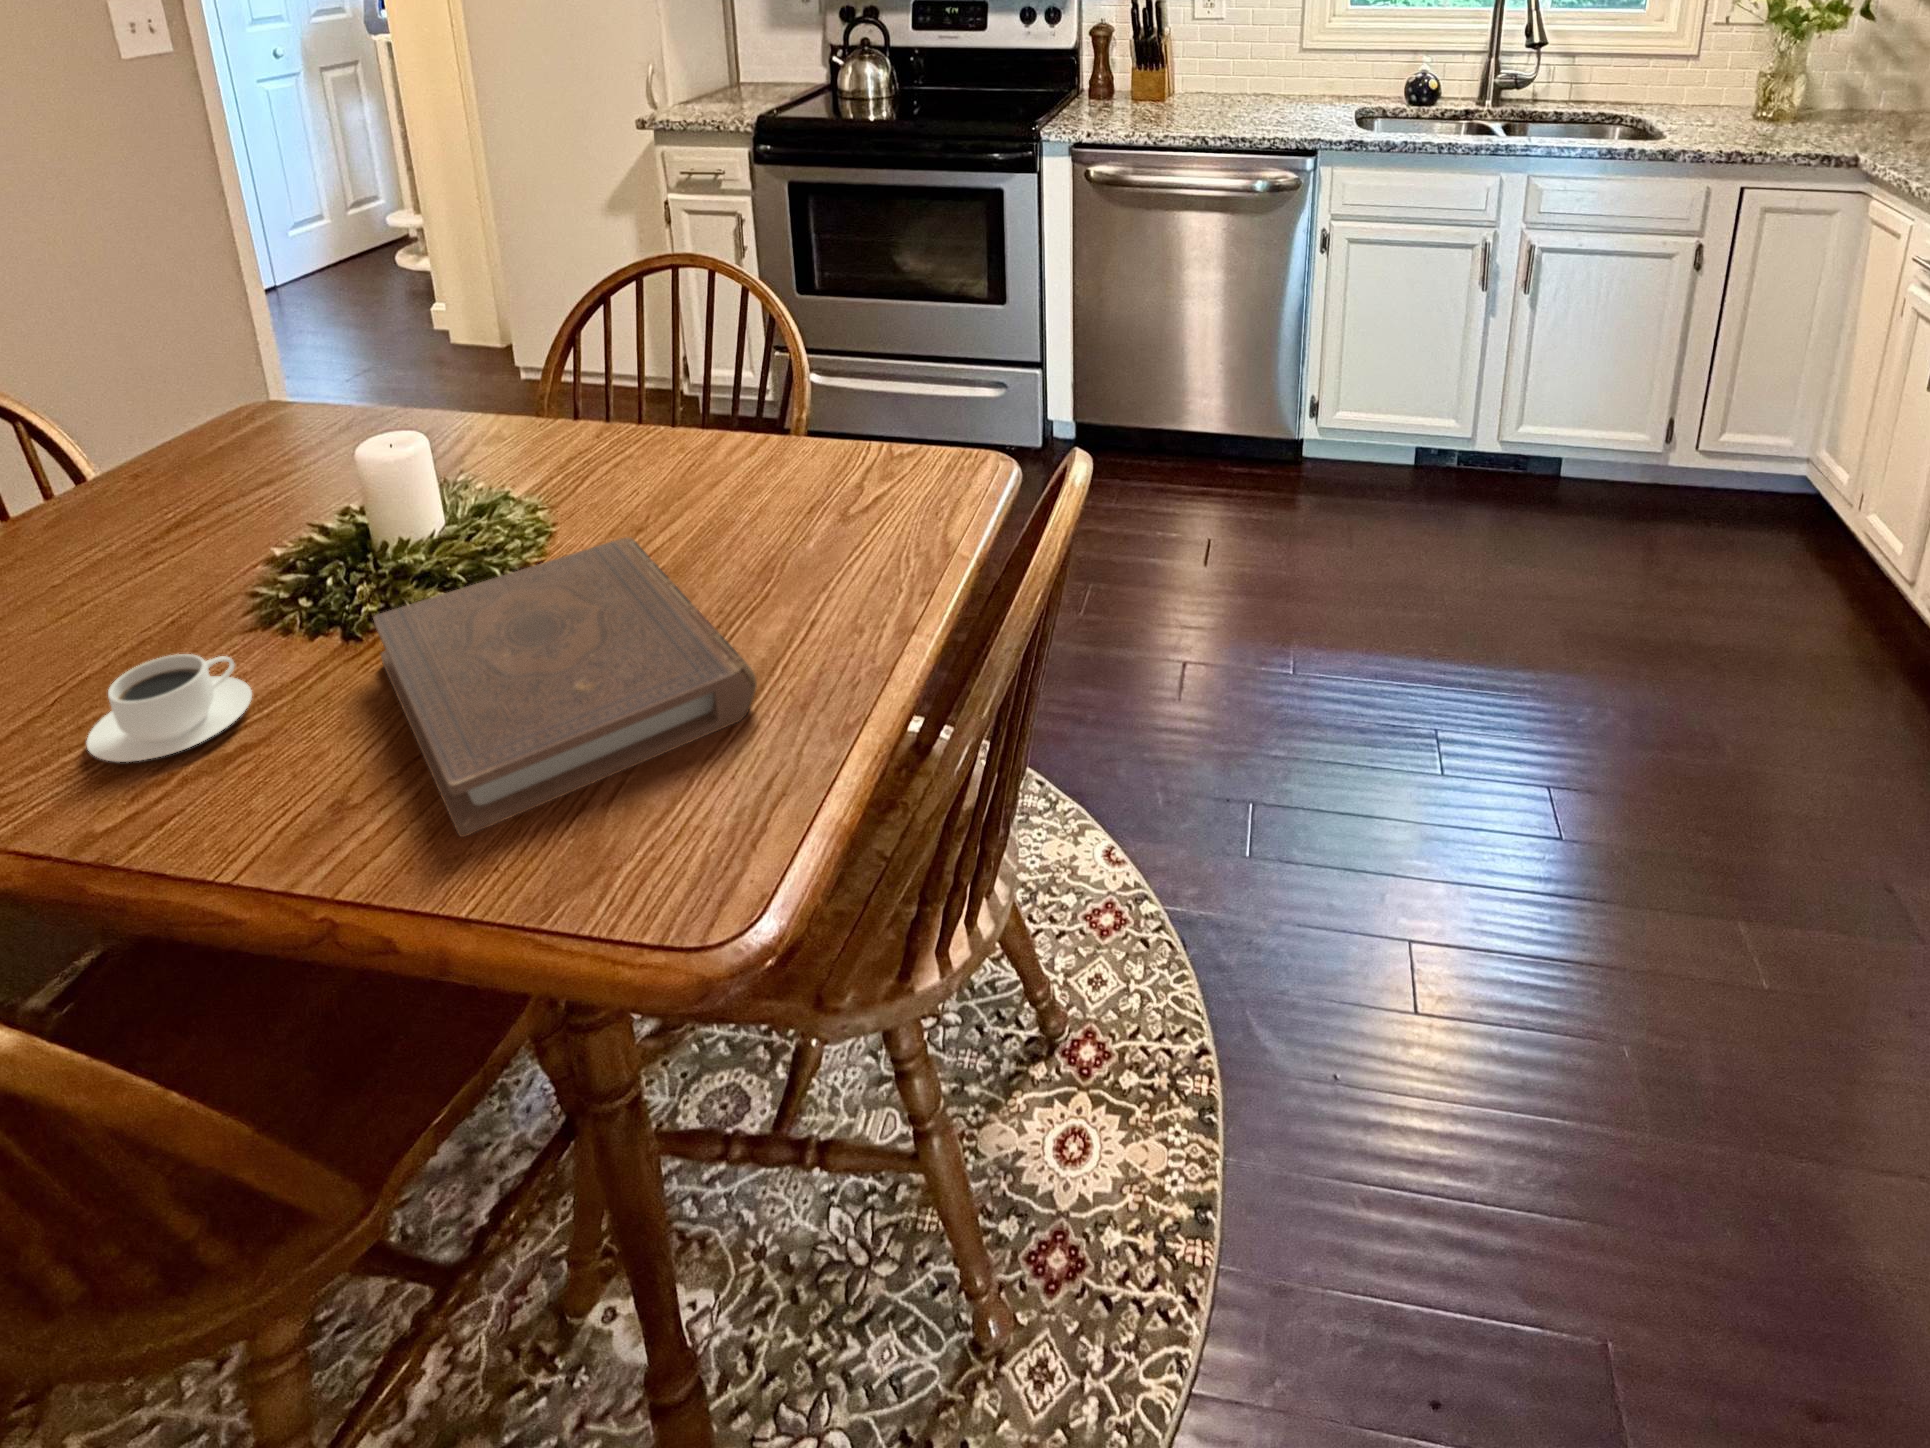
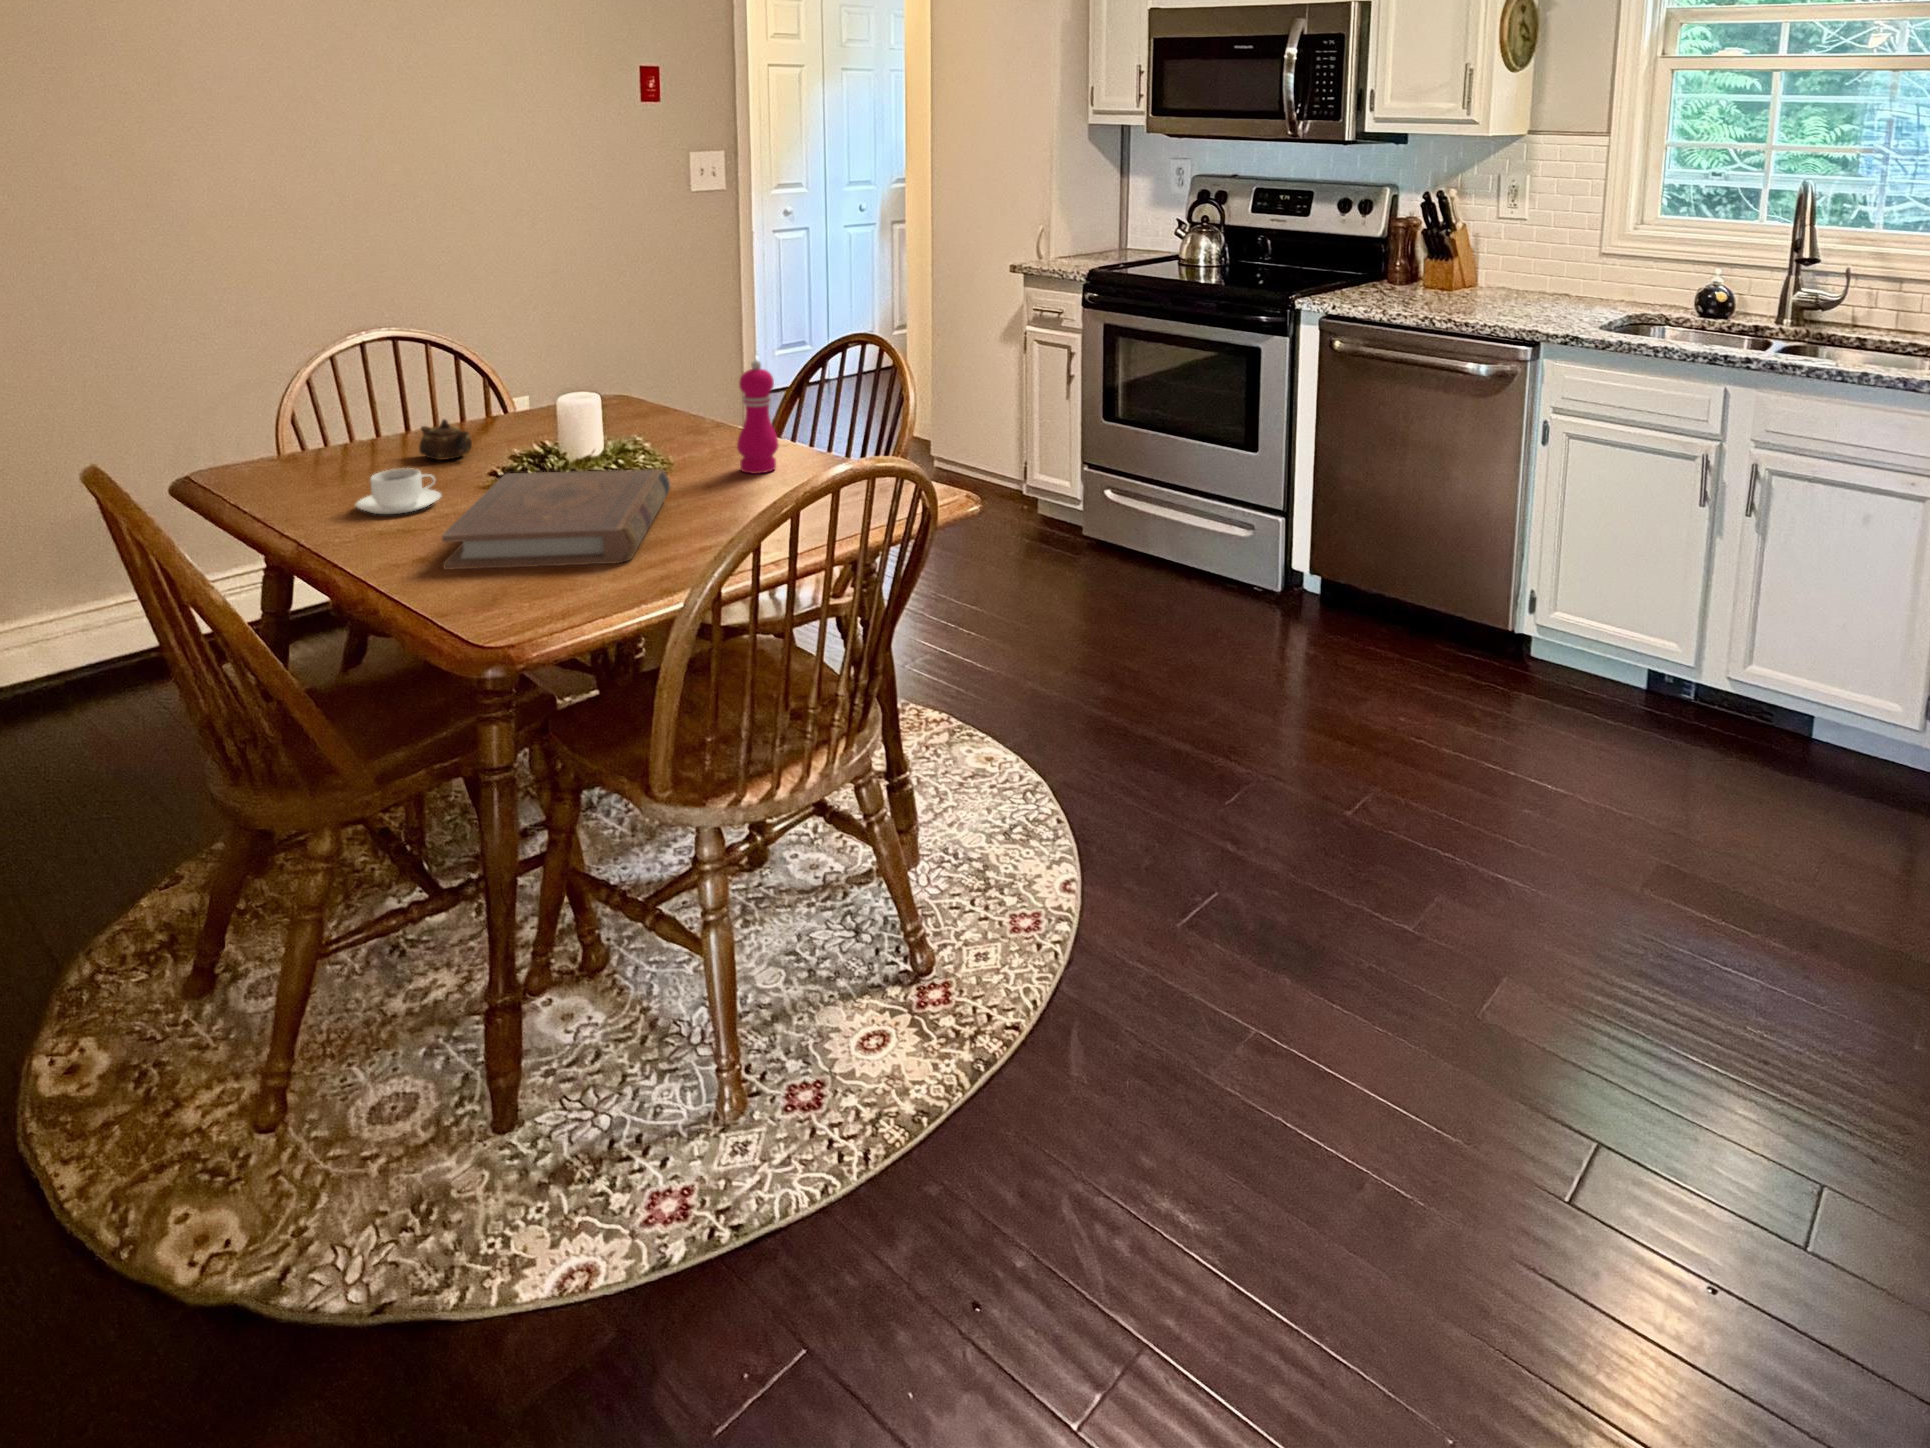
pepper mill: none [648,337,714,499] -> present [737,360,778,474]
teapot: none [46,535,176,607] -> present [419,419,472,460]

